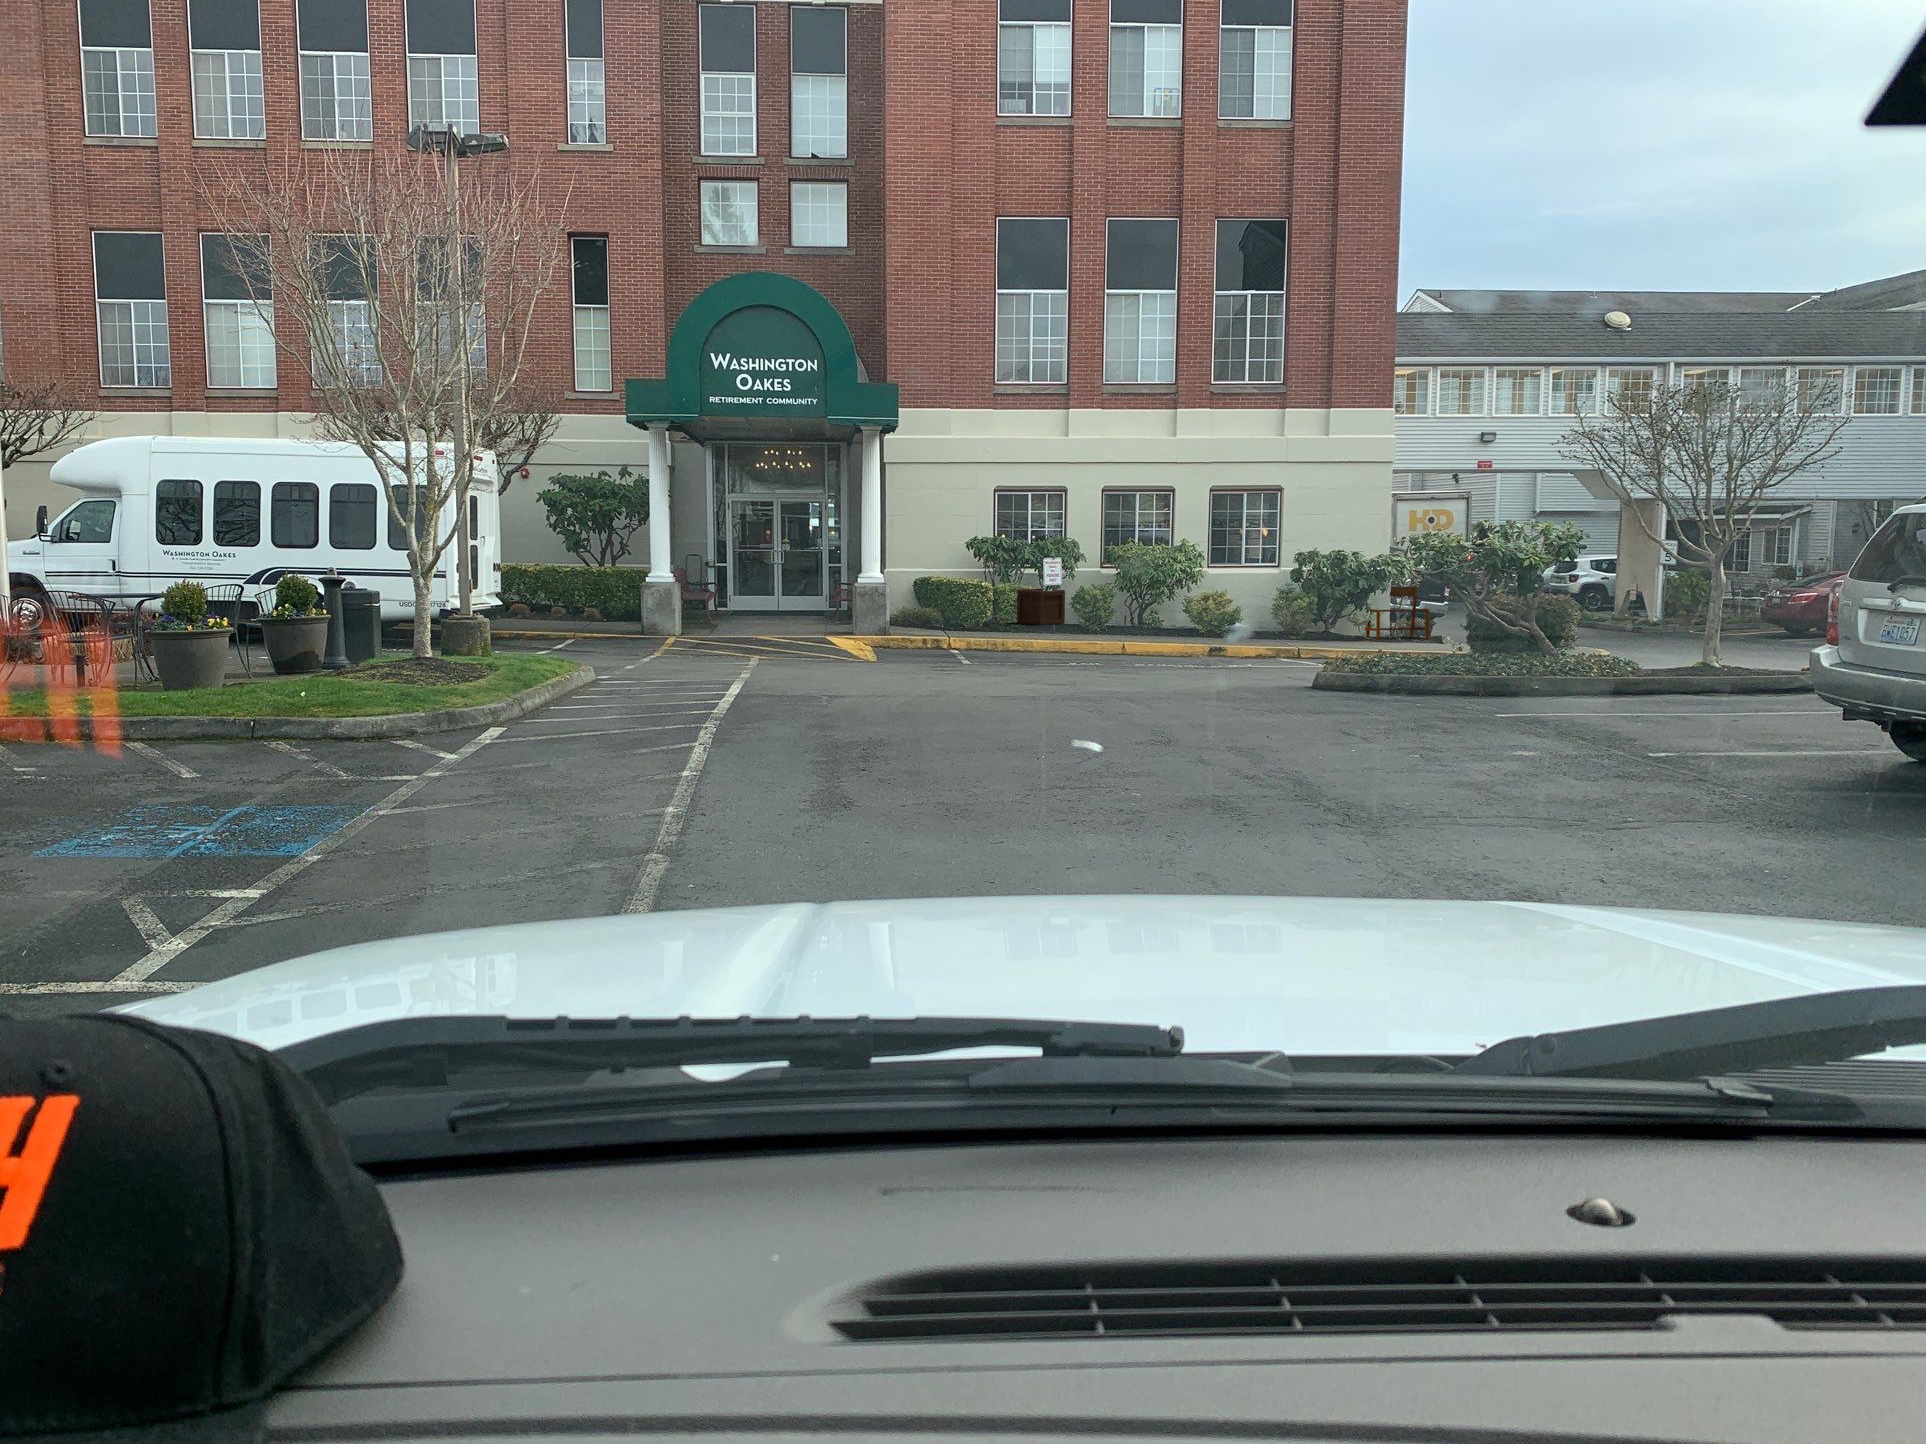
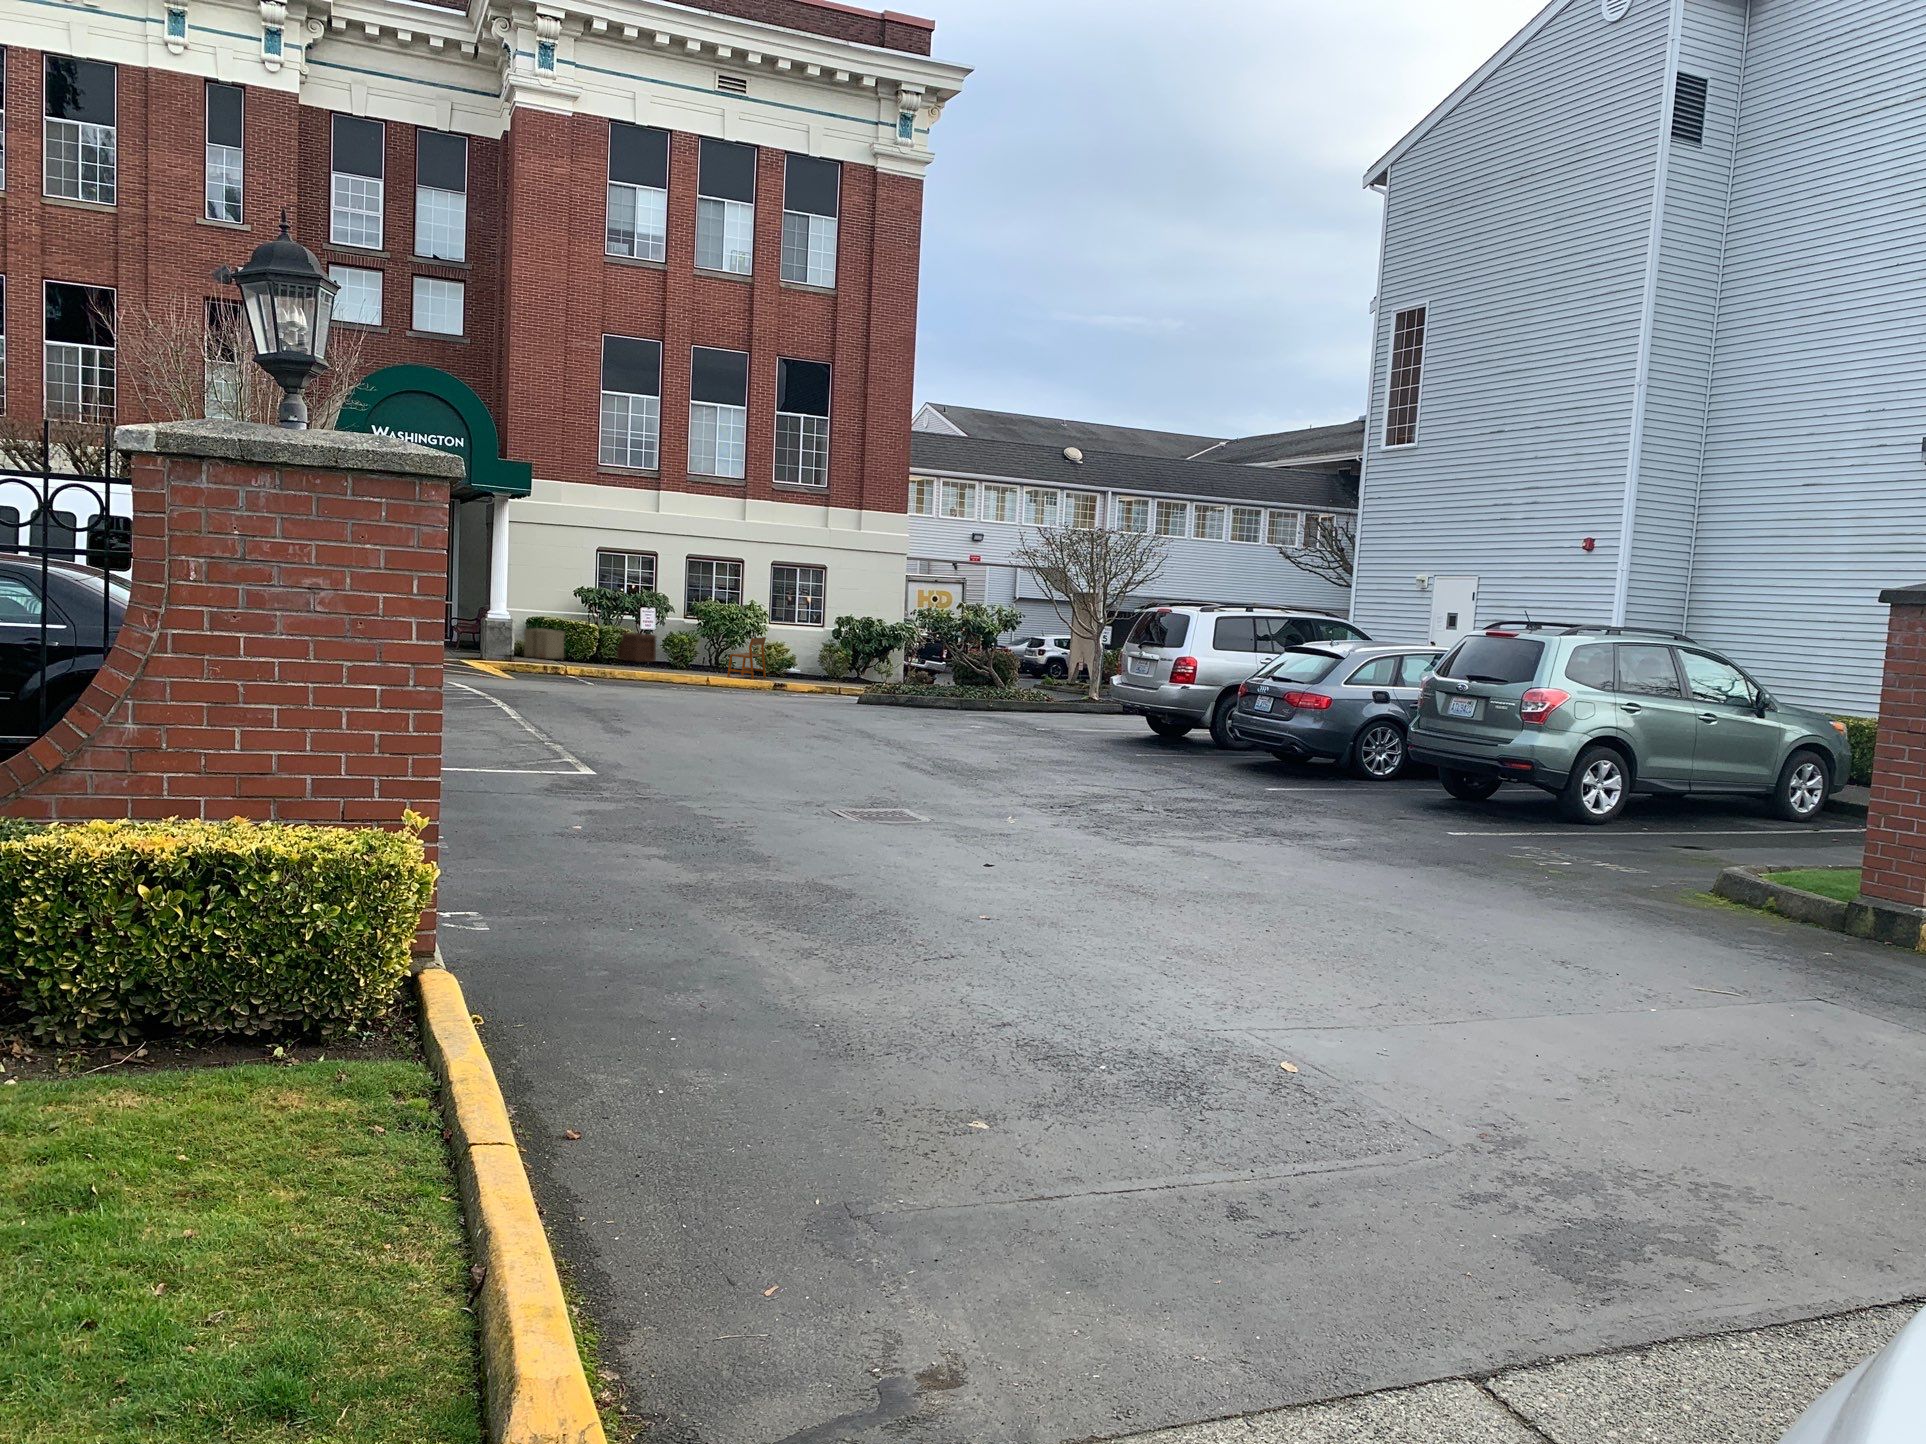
bench: present [1365,586,1429,639] -> present [727,637,766,679]
cardboard box: none [907,589,954,626] -> present [524,629,565,659]

